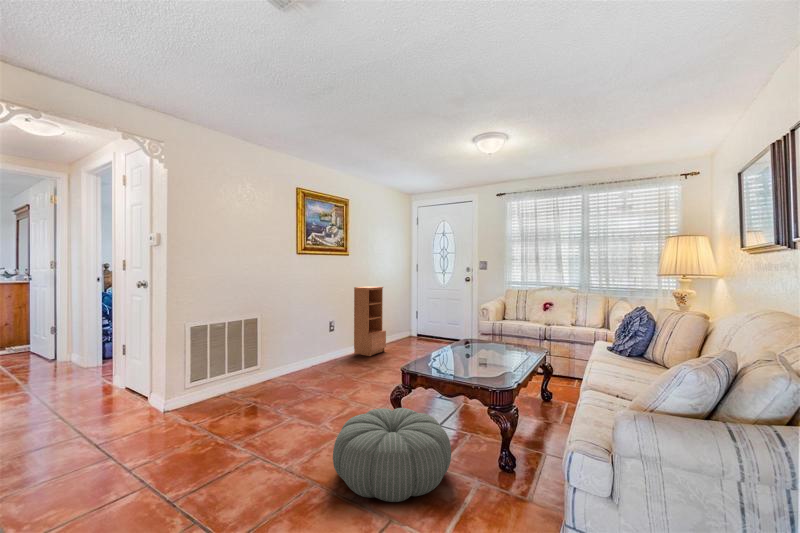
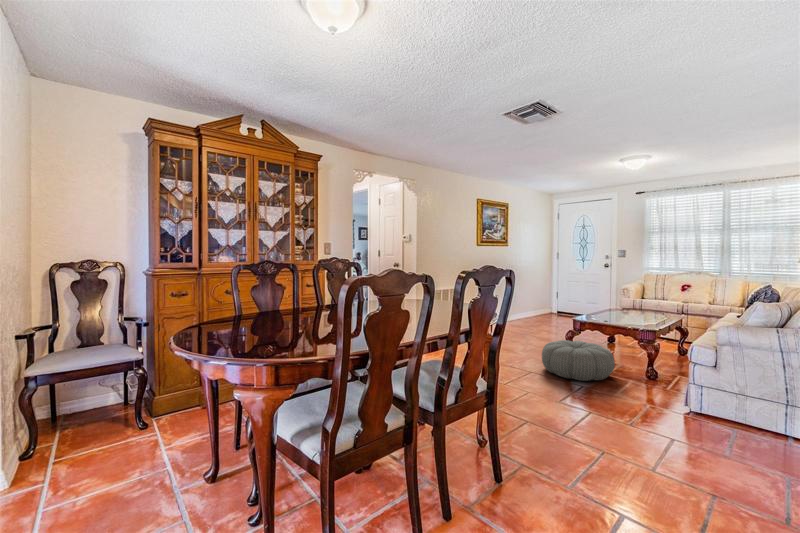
bookcase: present [354,286,386,356] -> none [512,270,537,323]

